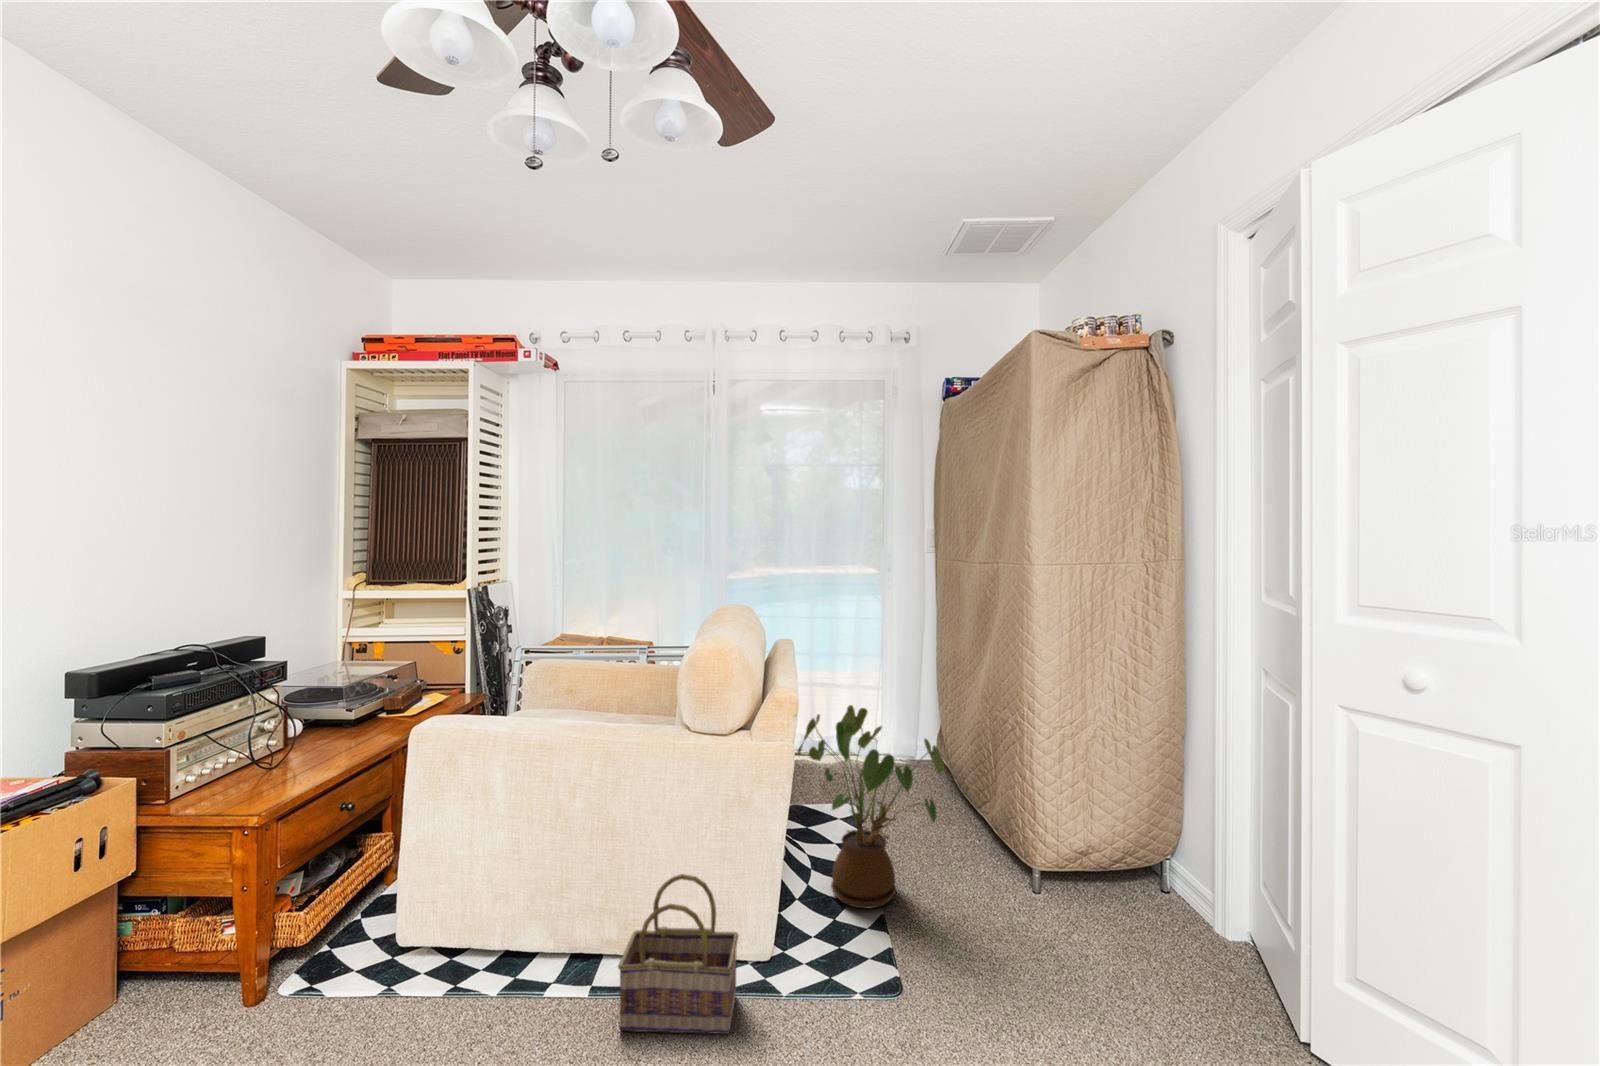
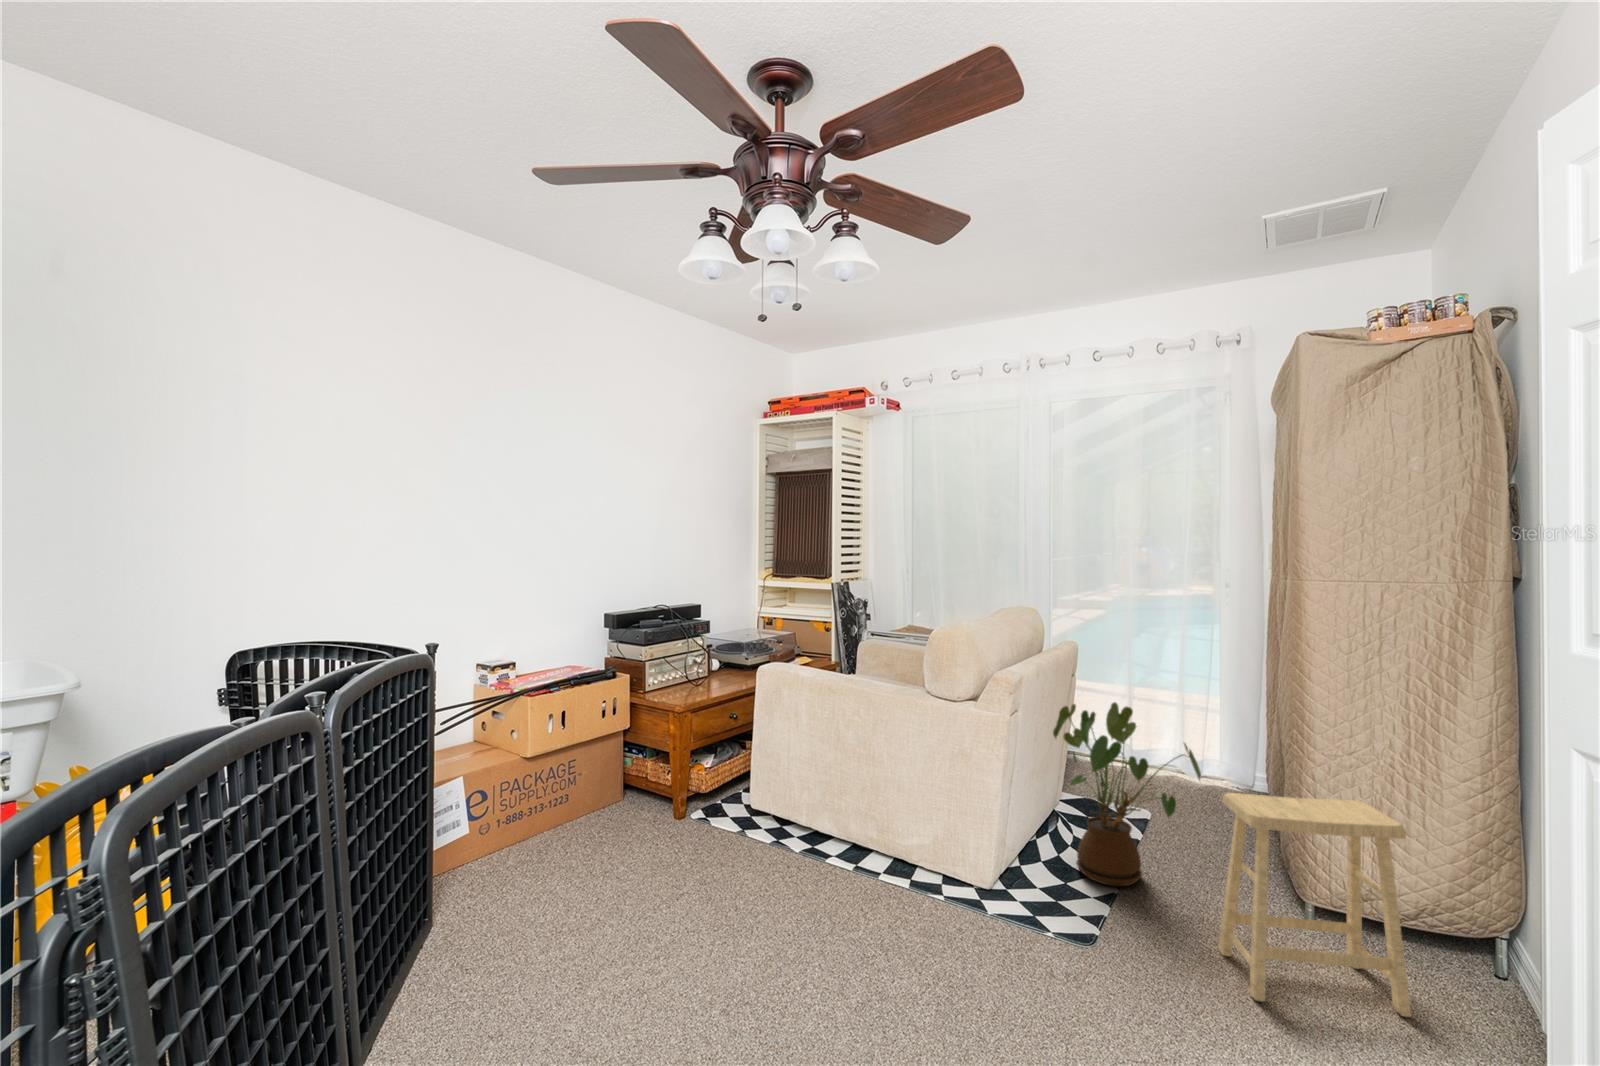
footstool: none [999,775,1159,1004] -> present [1218,793,1411,1017]
basket: present [618,874,738,1034] -> none [862,796,956,917]

